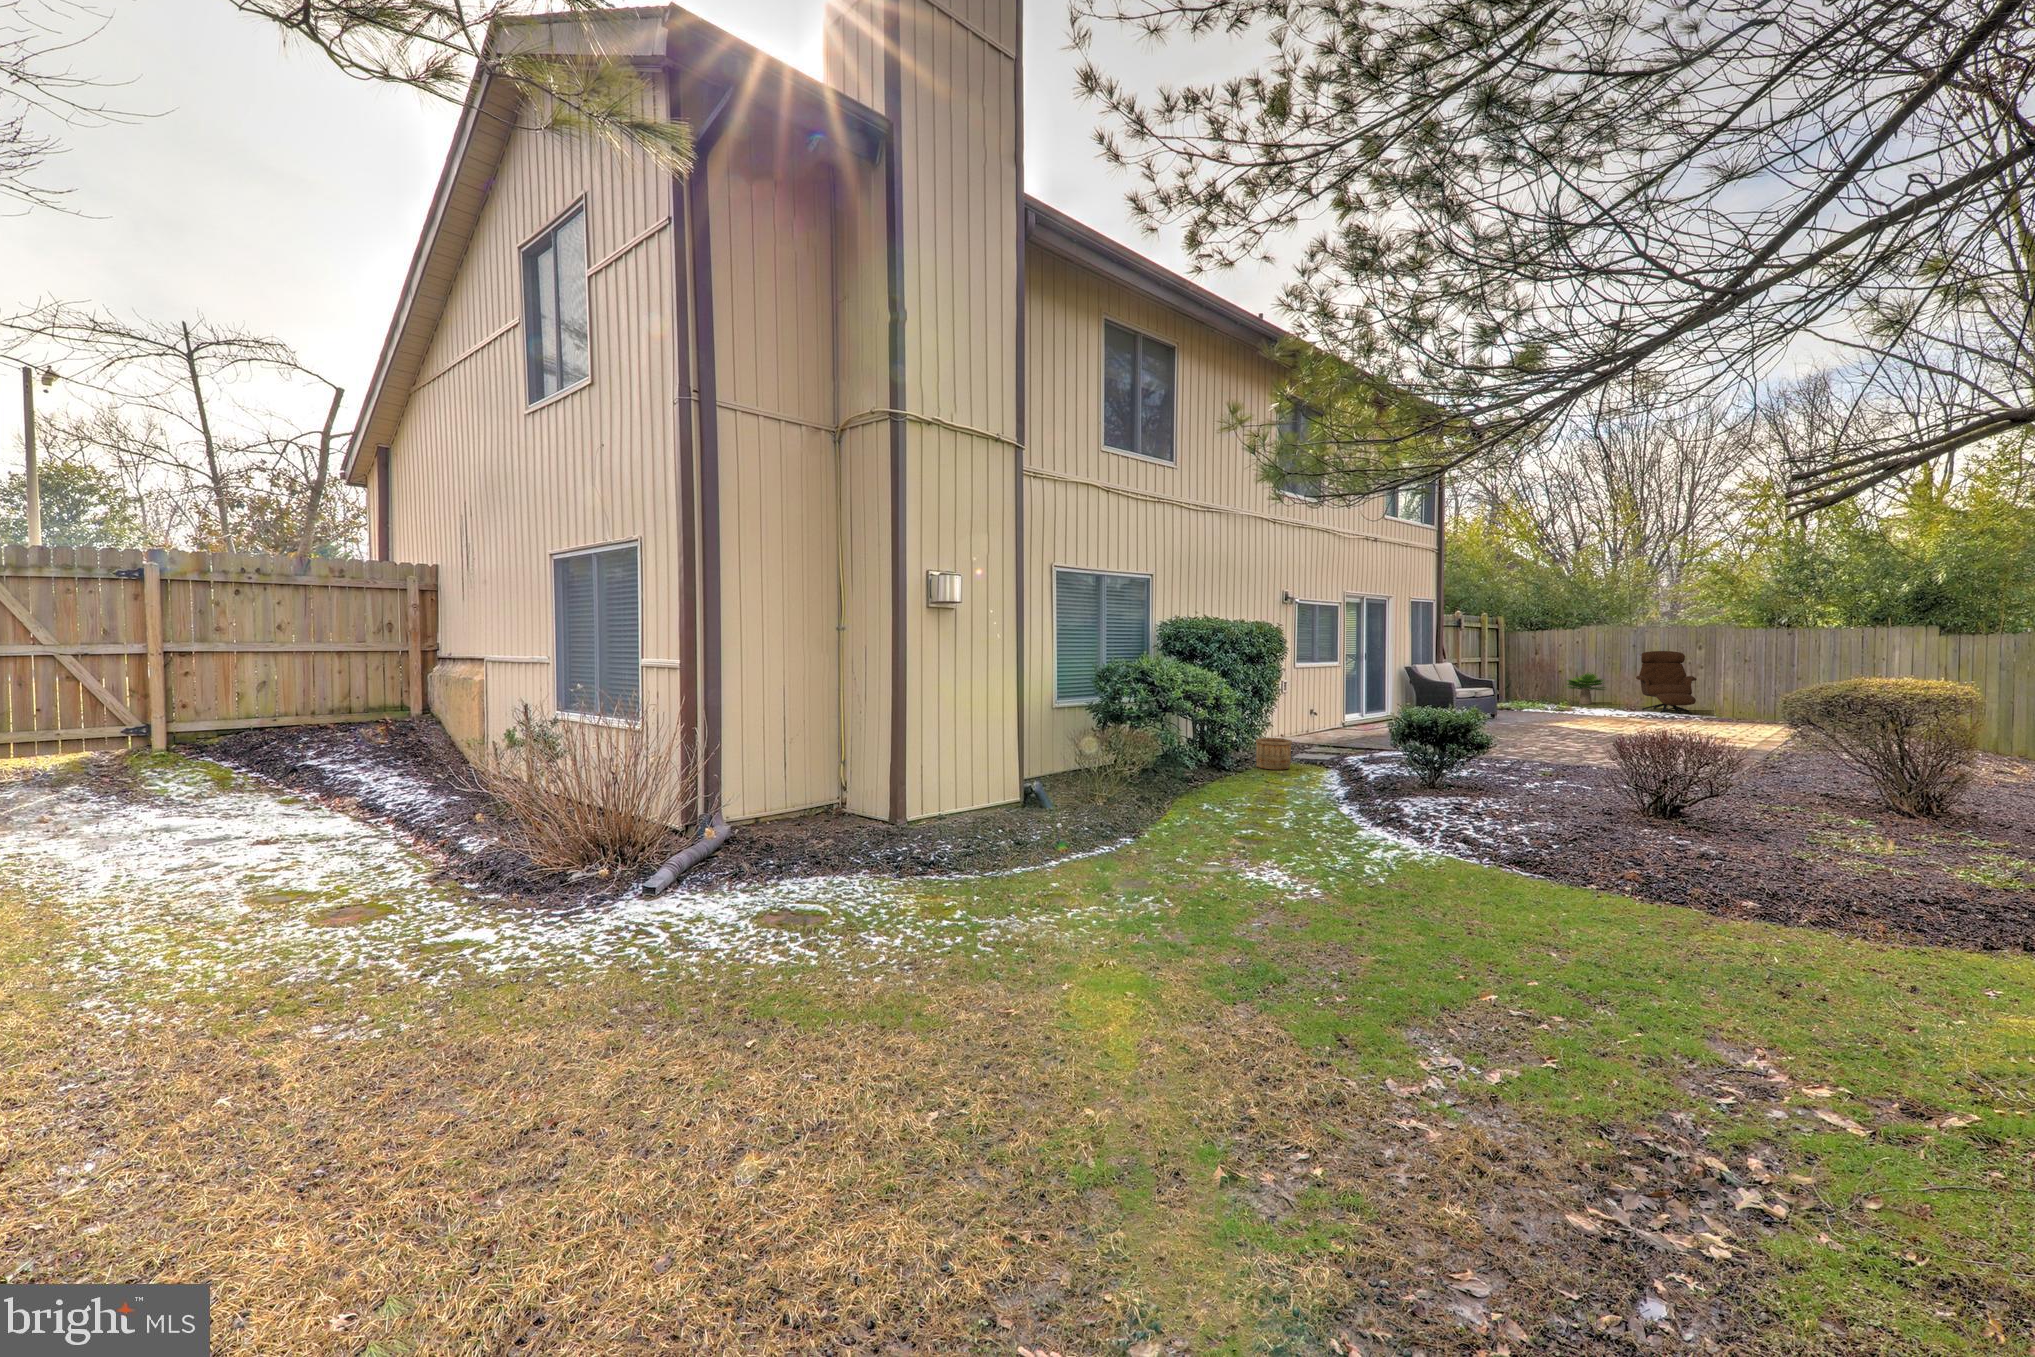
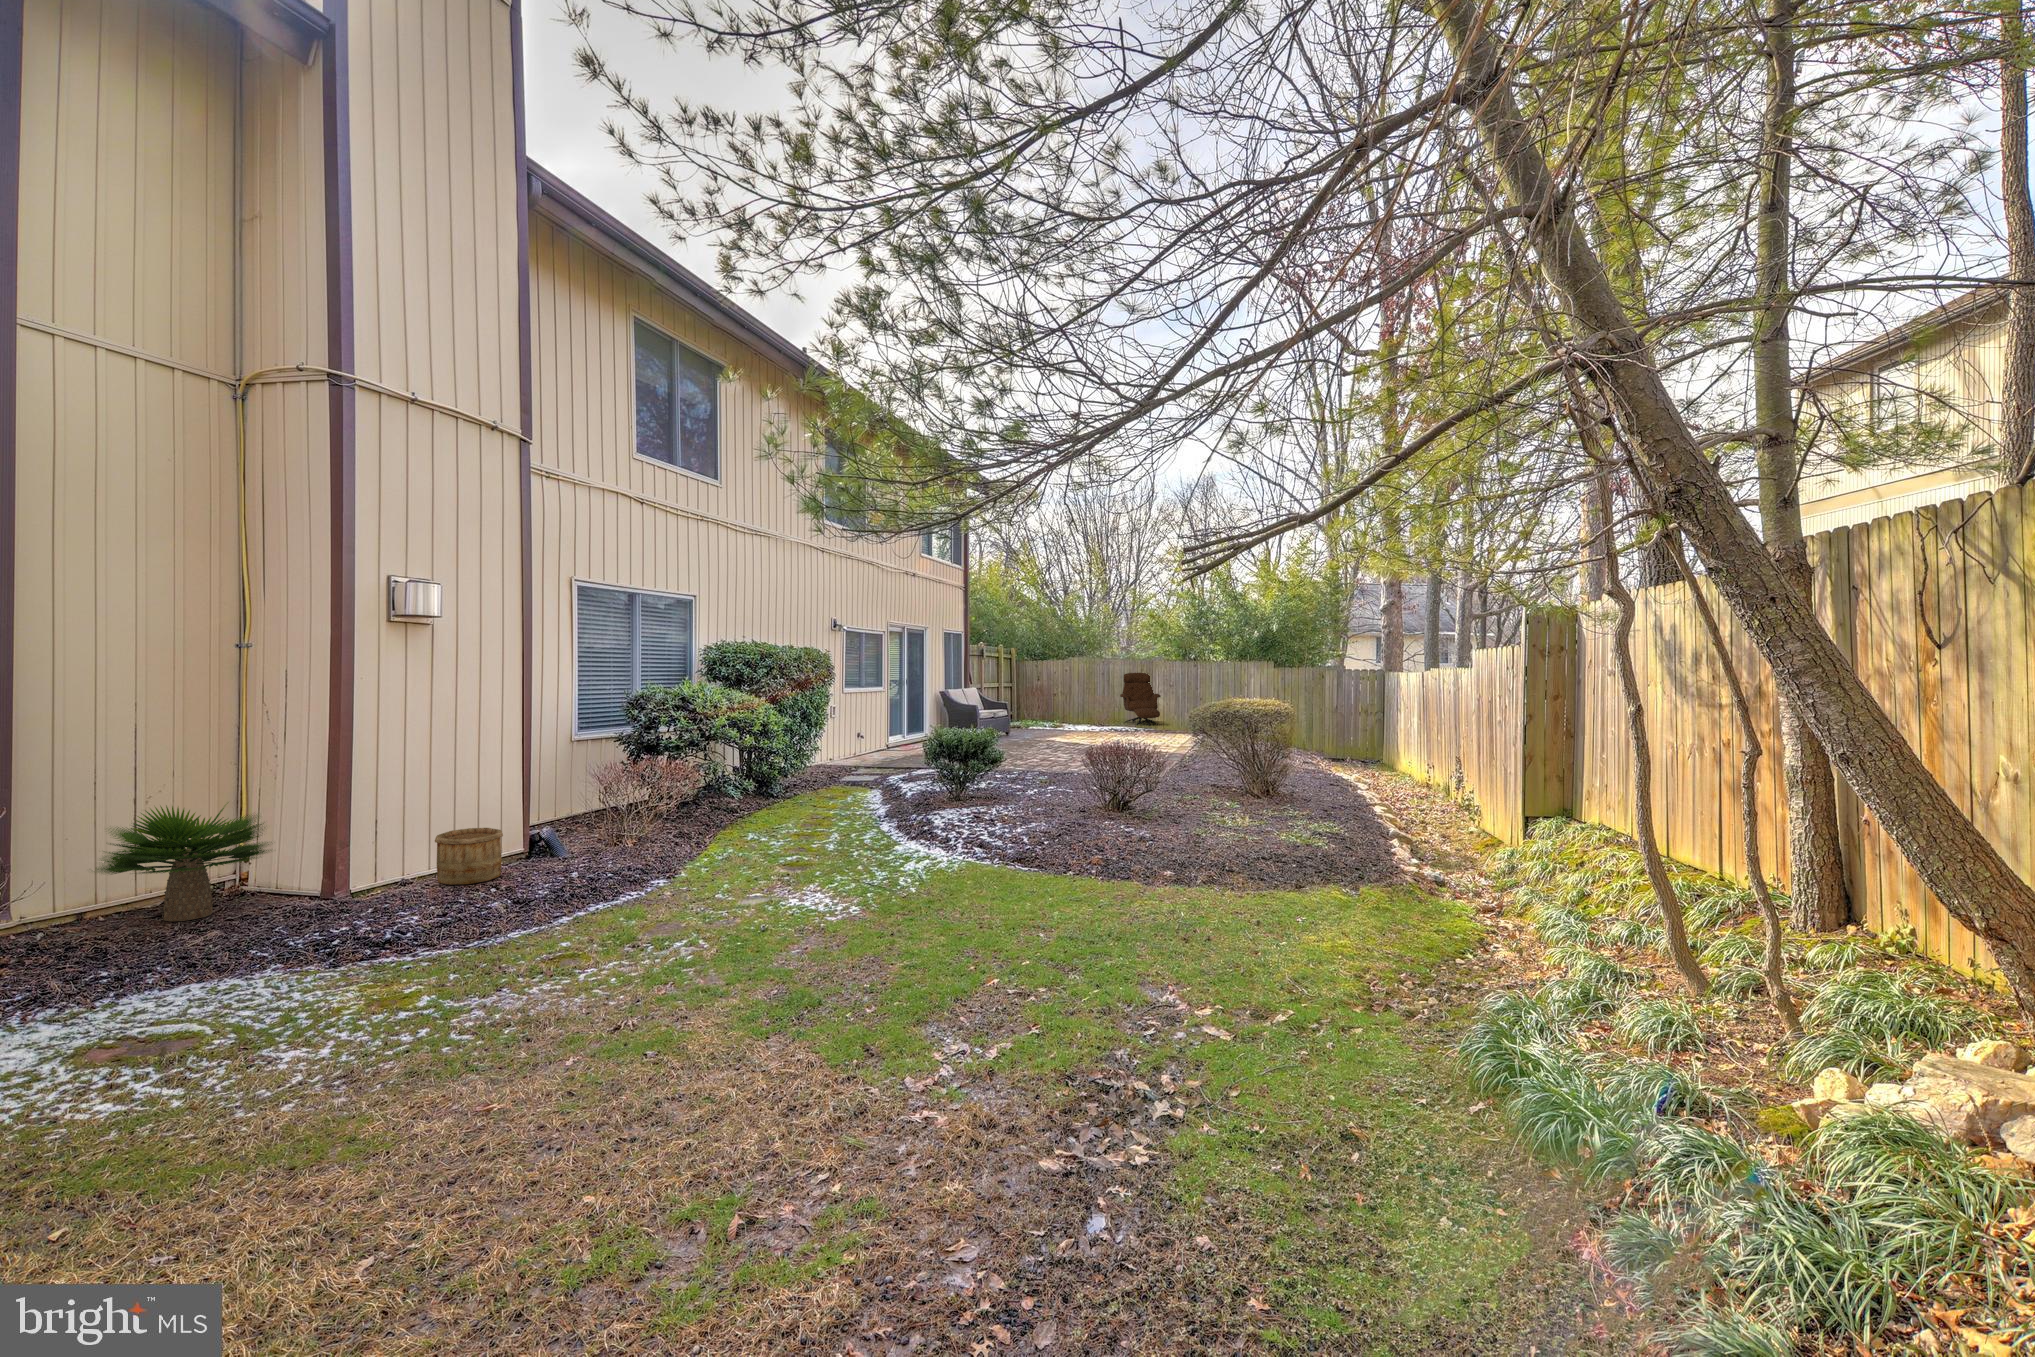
potted plant: present [1567,673,1605,704] -> present [96,805,269,921]
wooden bucket: present [1256,738,1292,770] -> present [435,828,503,885]

